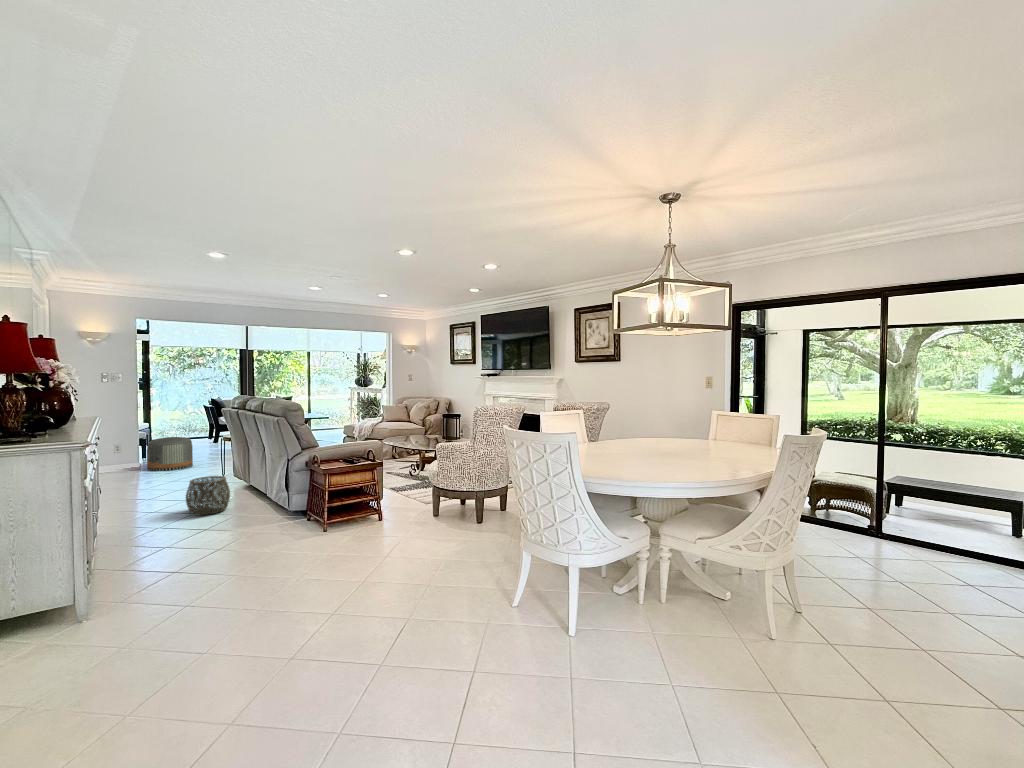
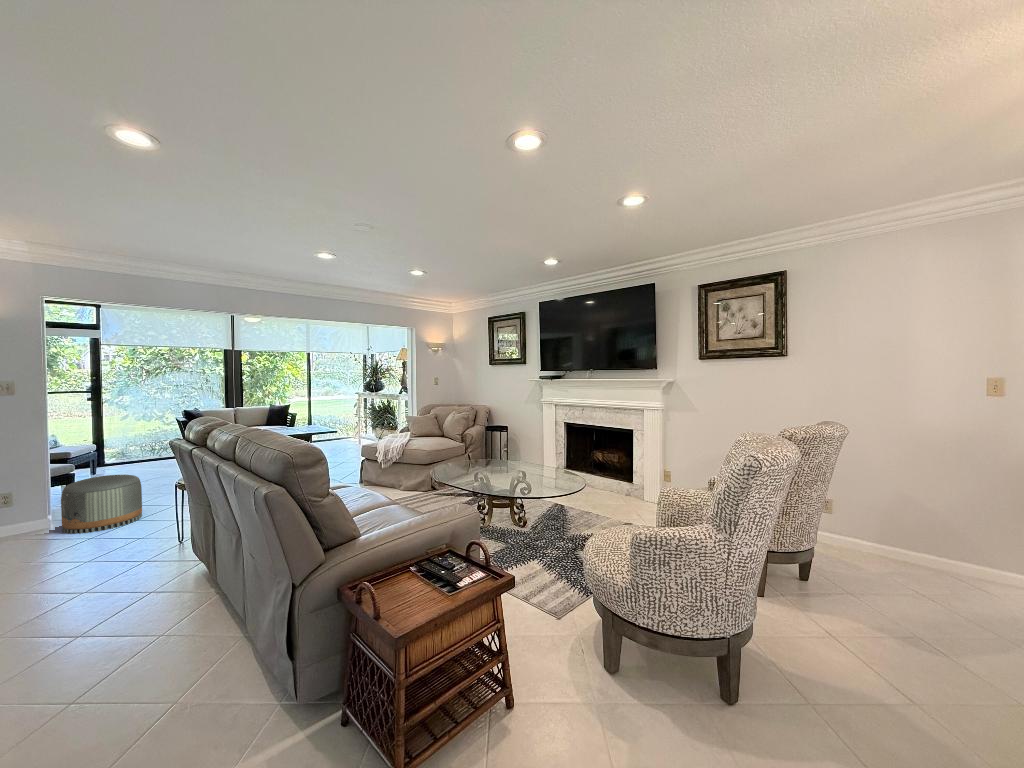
woven basket: present [186,476,230,515] -> none [49,599,169,715]

